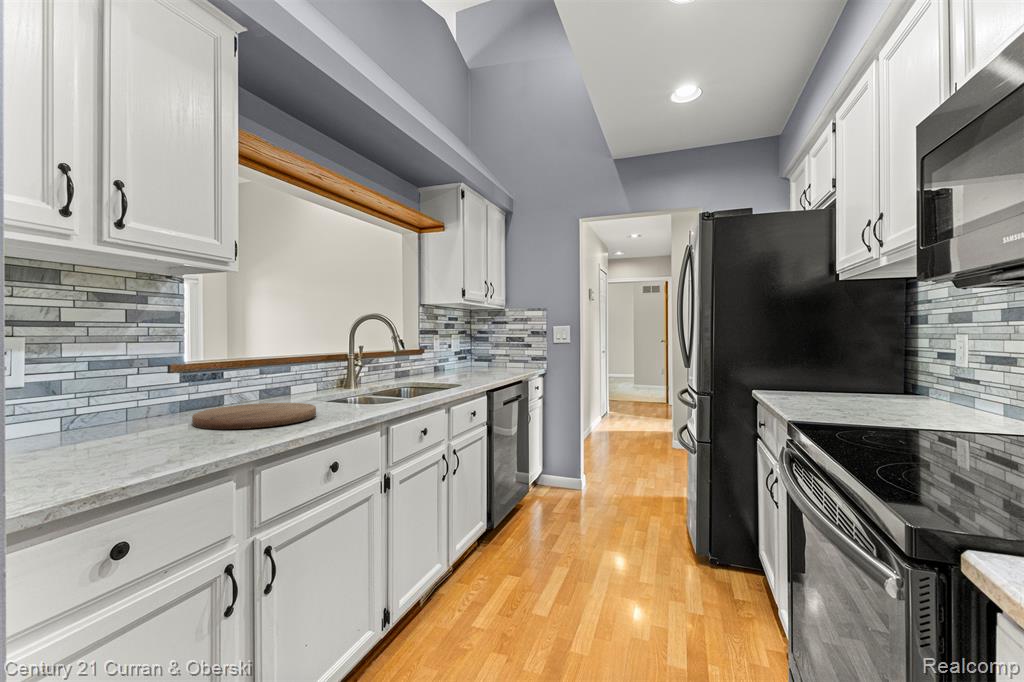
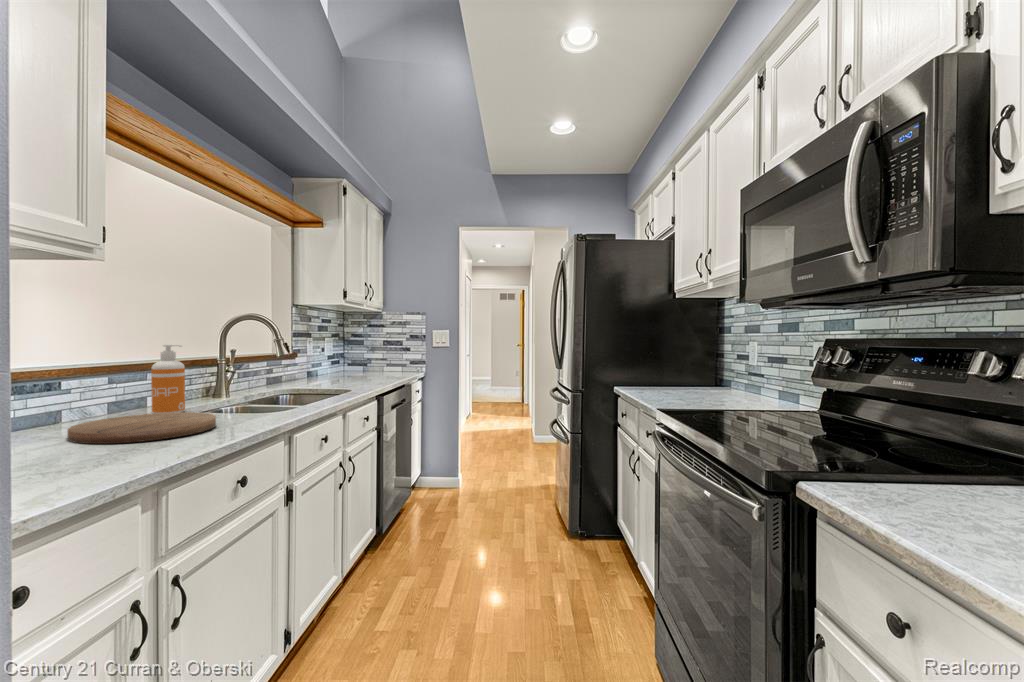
soap dispenser: none [276,340,304,404] -> present [151,345,185,414]

